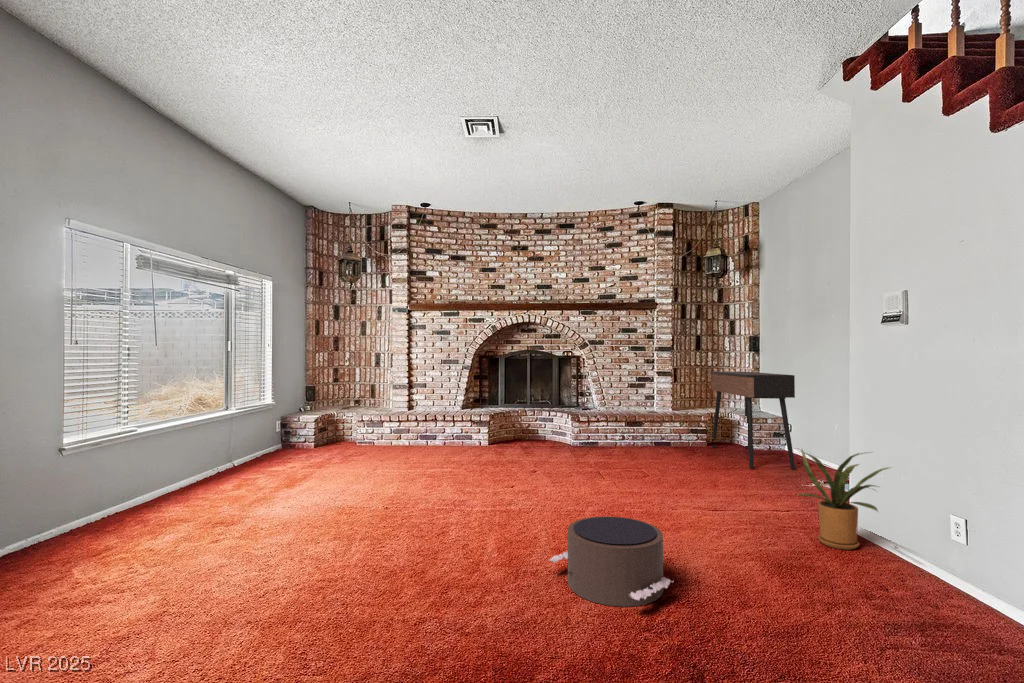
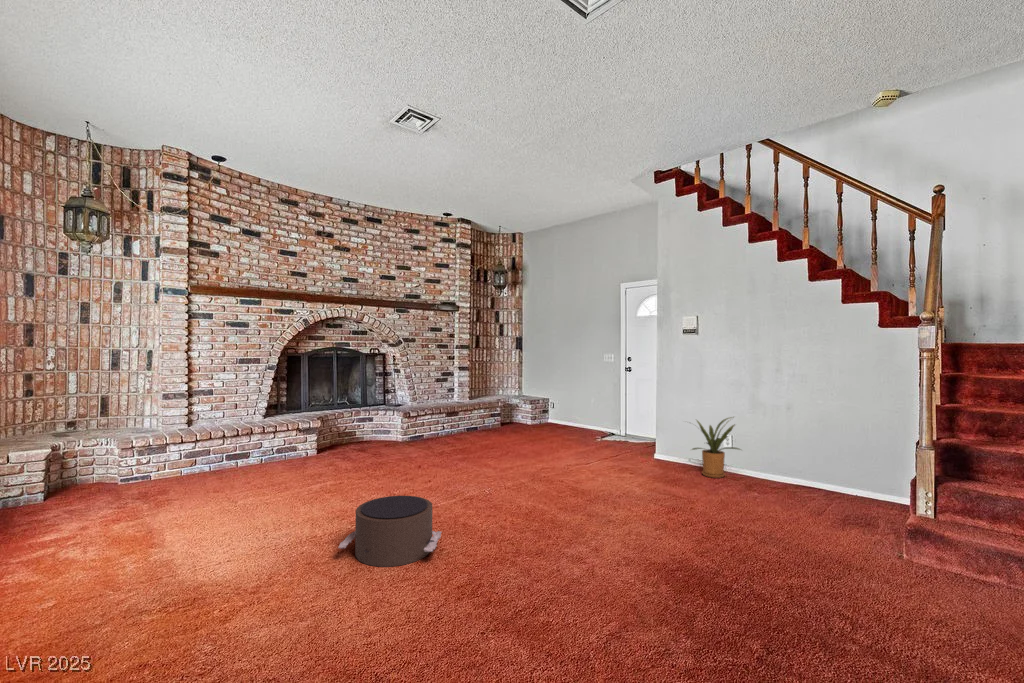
console table: present [711,372,795,470] -> none [506,365,588,439]
pouf: present [549,517,674,607] -> present [338,496,442,567]

